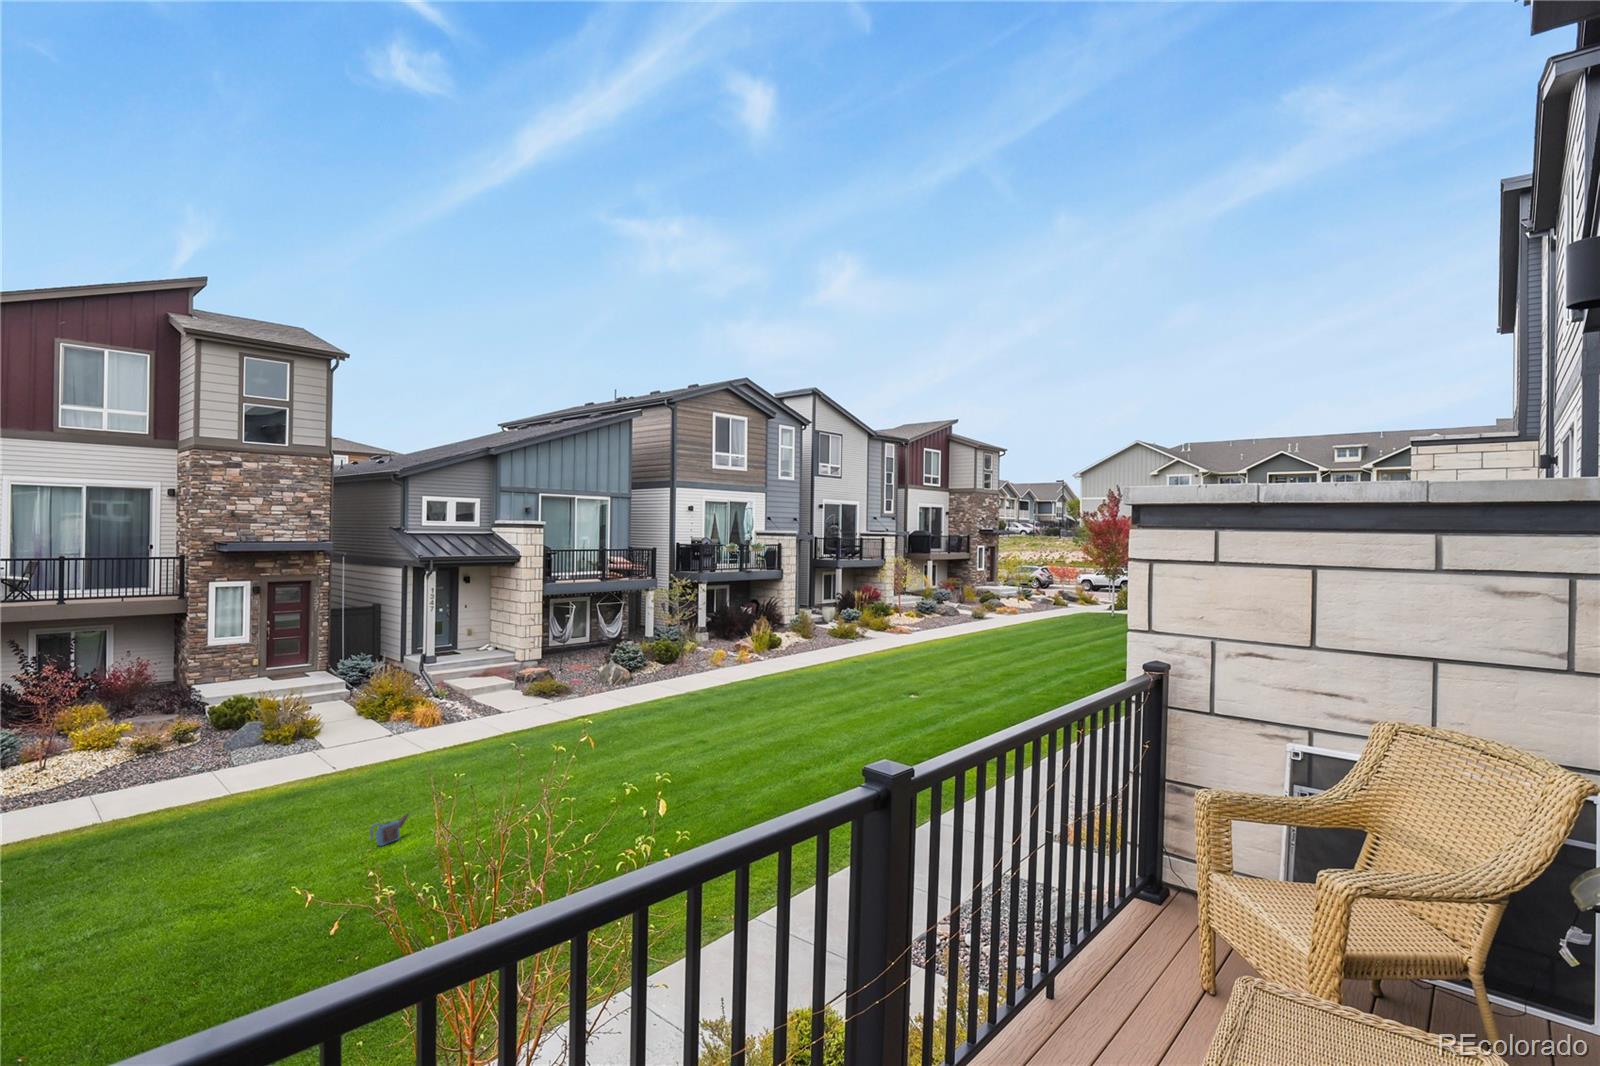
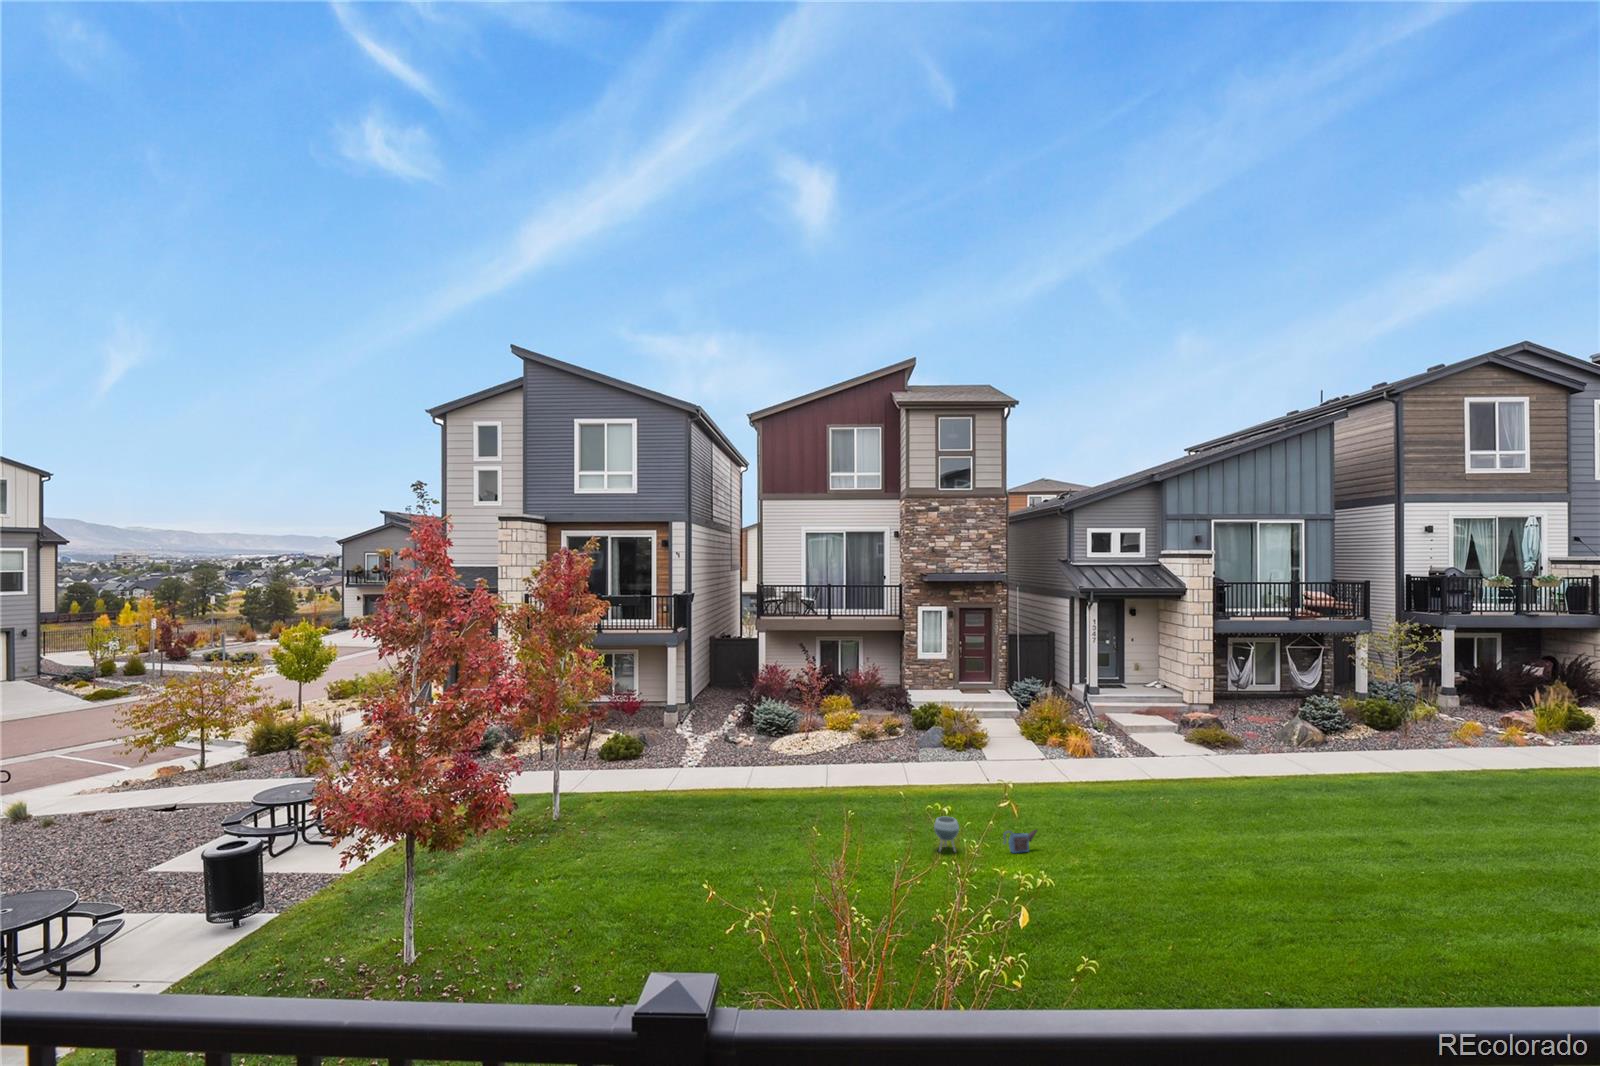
planter: none [277,827,312,872] -> present [934,817,959,852]

